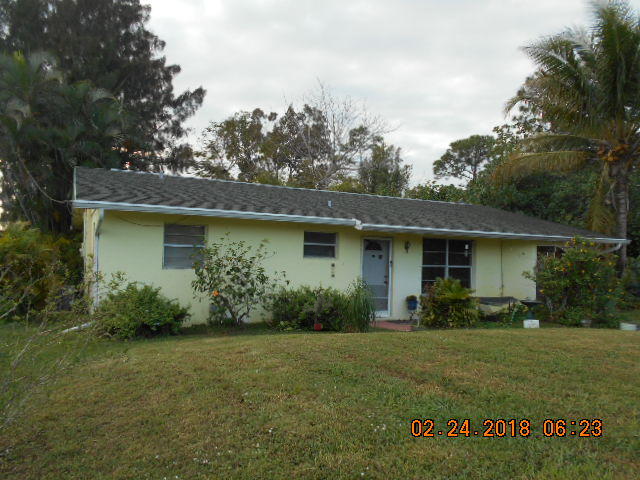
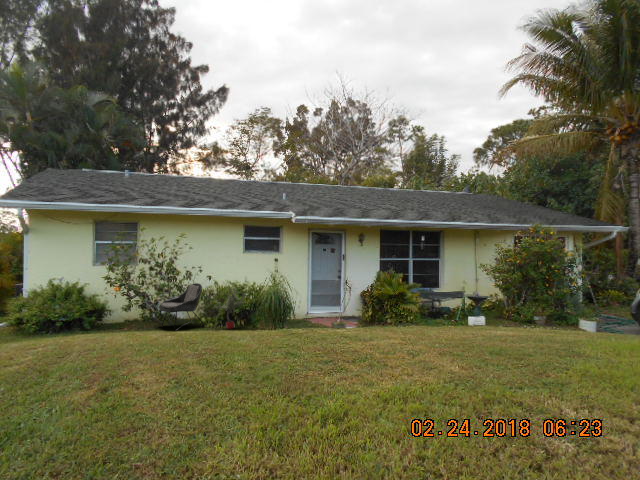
lounge chair: none [245,288,290,334] -> present [159,283,204,331]

